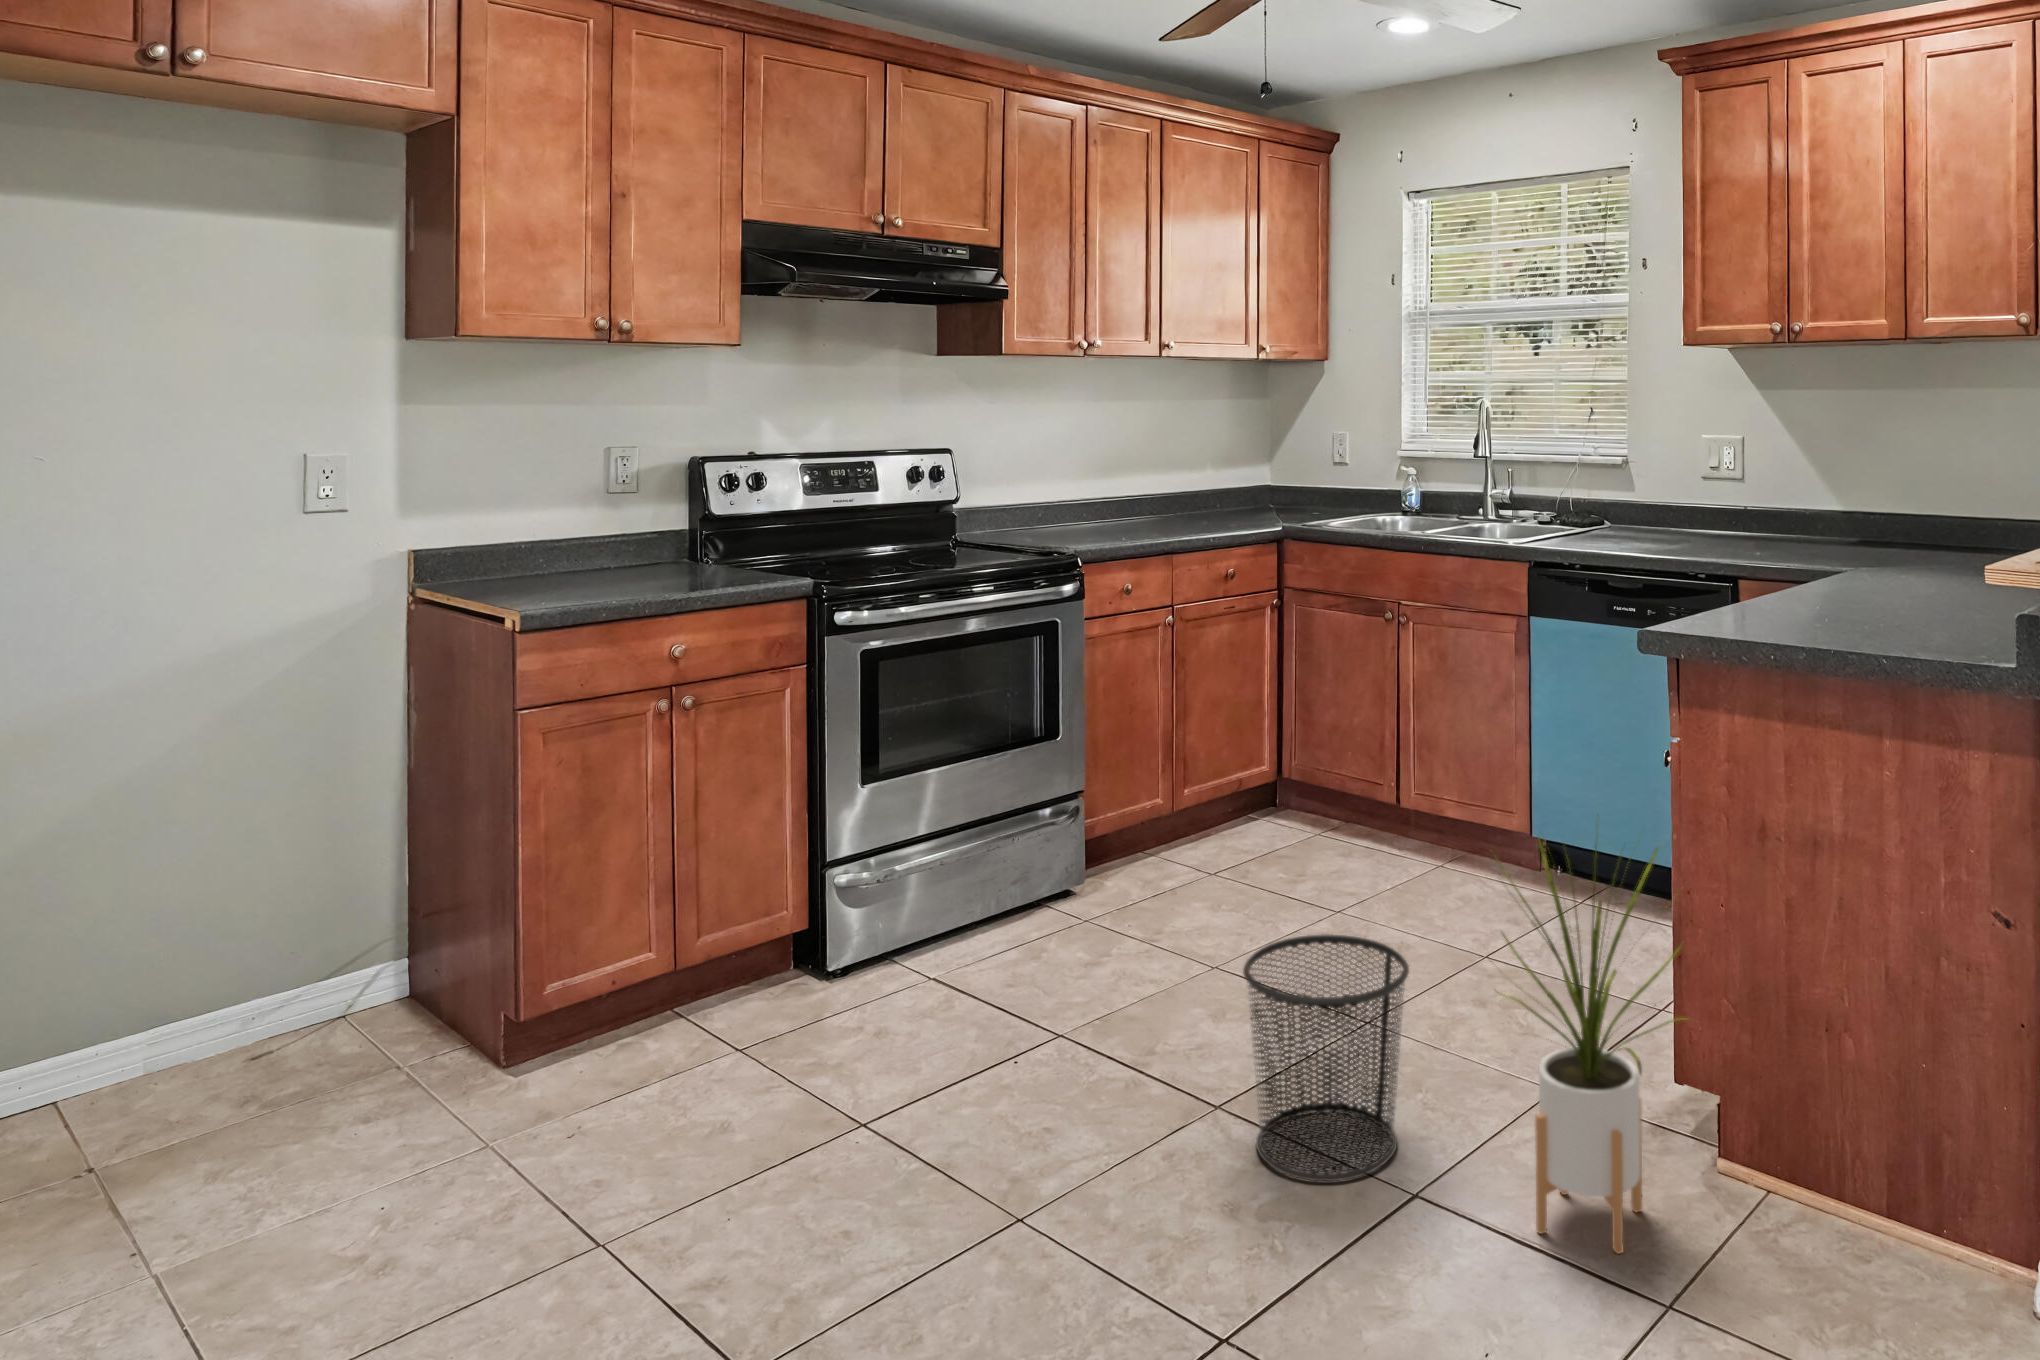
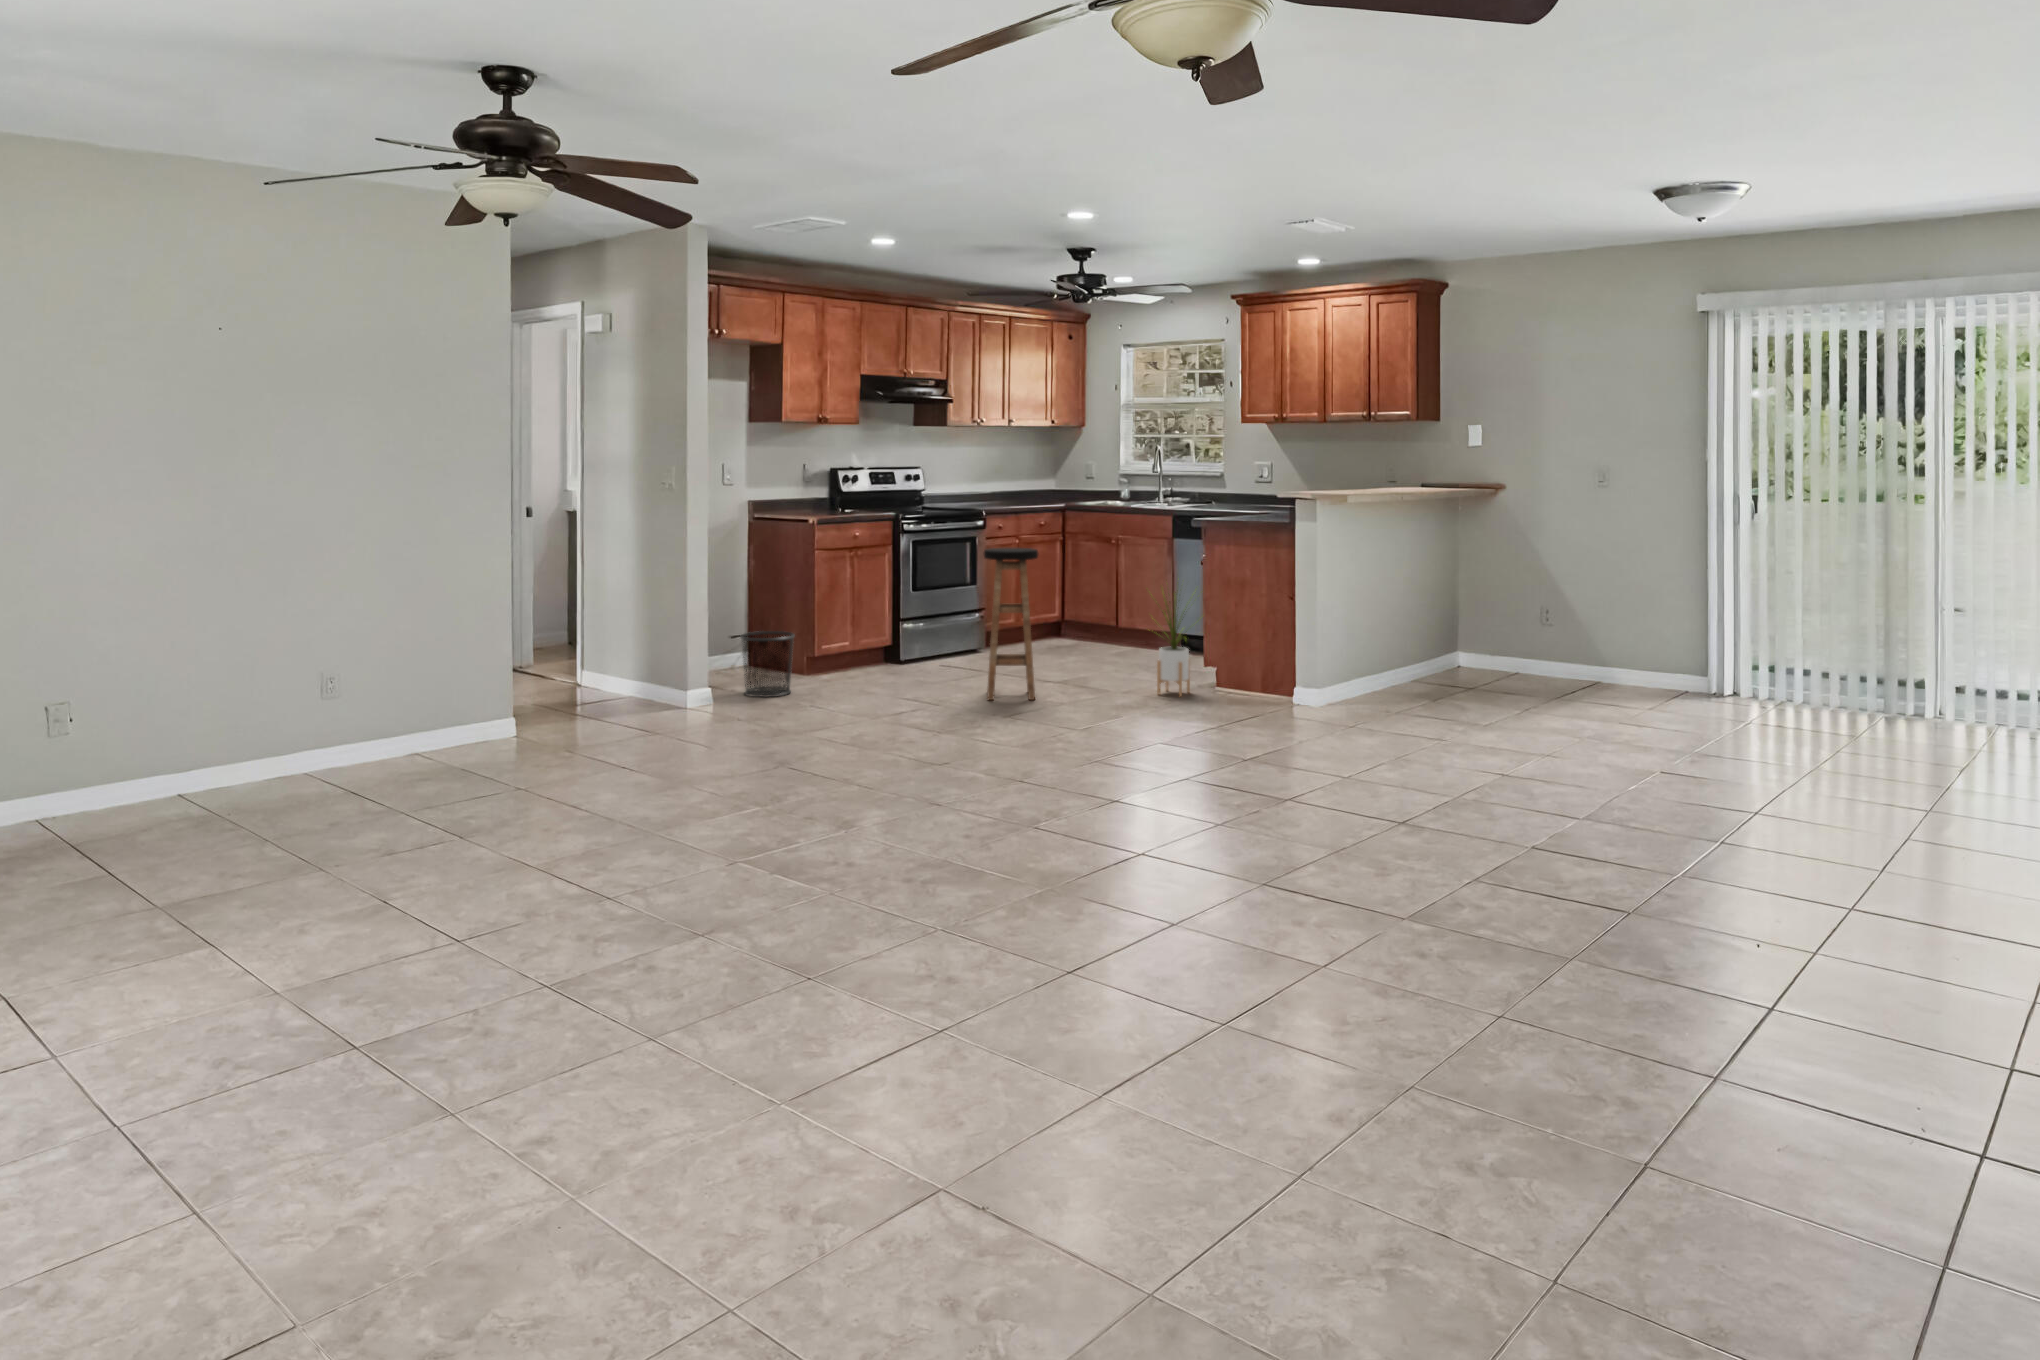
bar stool: none [937,728,1132,1310] -> present [983,548,1038,700]
waste bin: present [1243,934,1409,1181] -> present [740,631,795,697]

